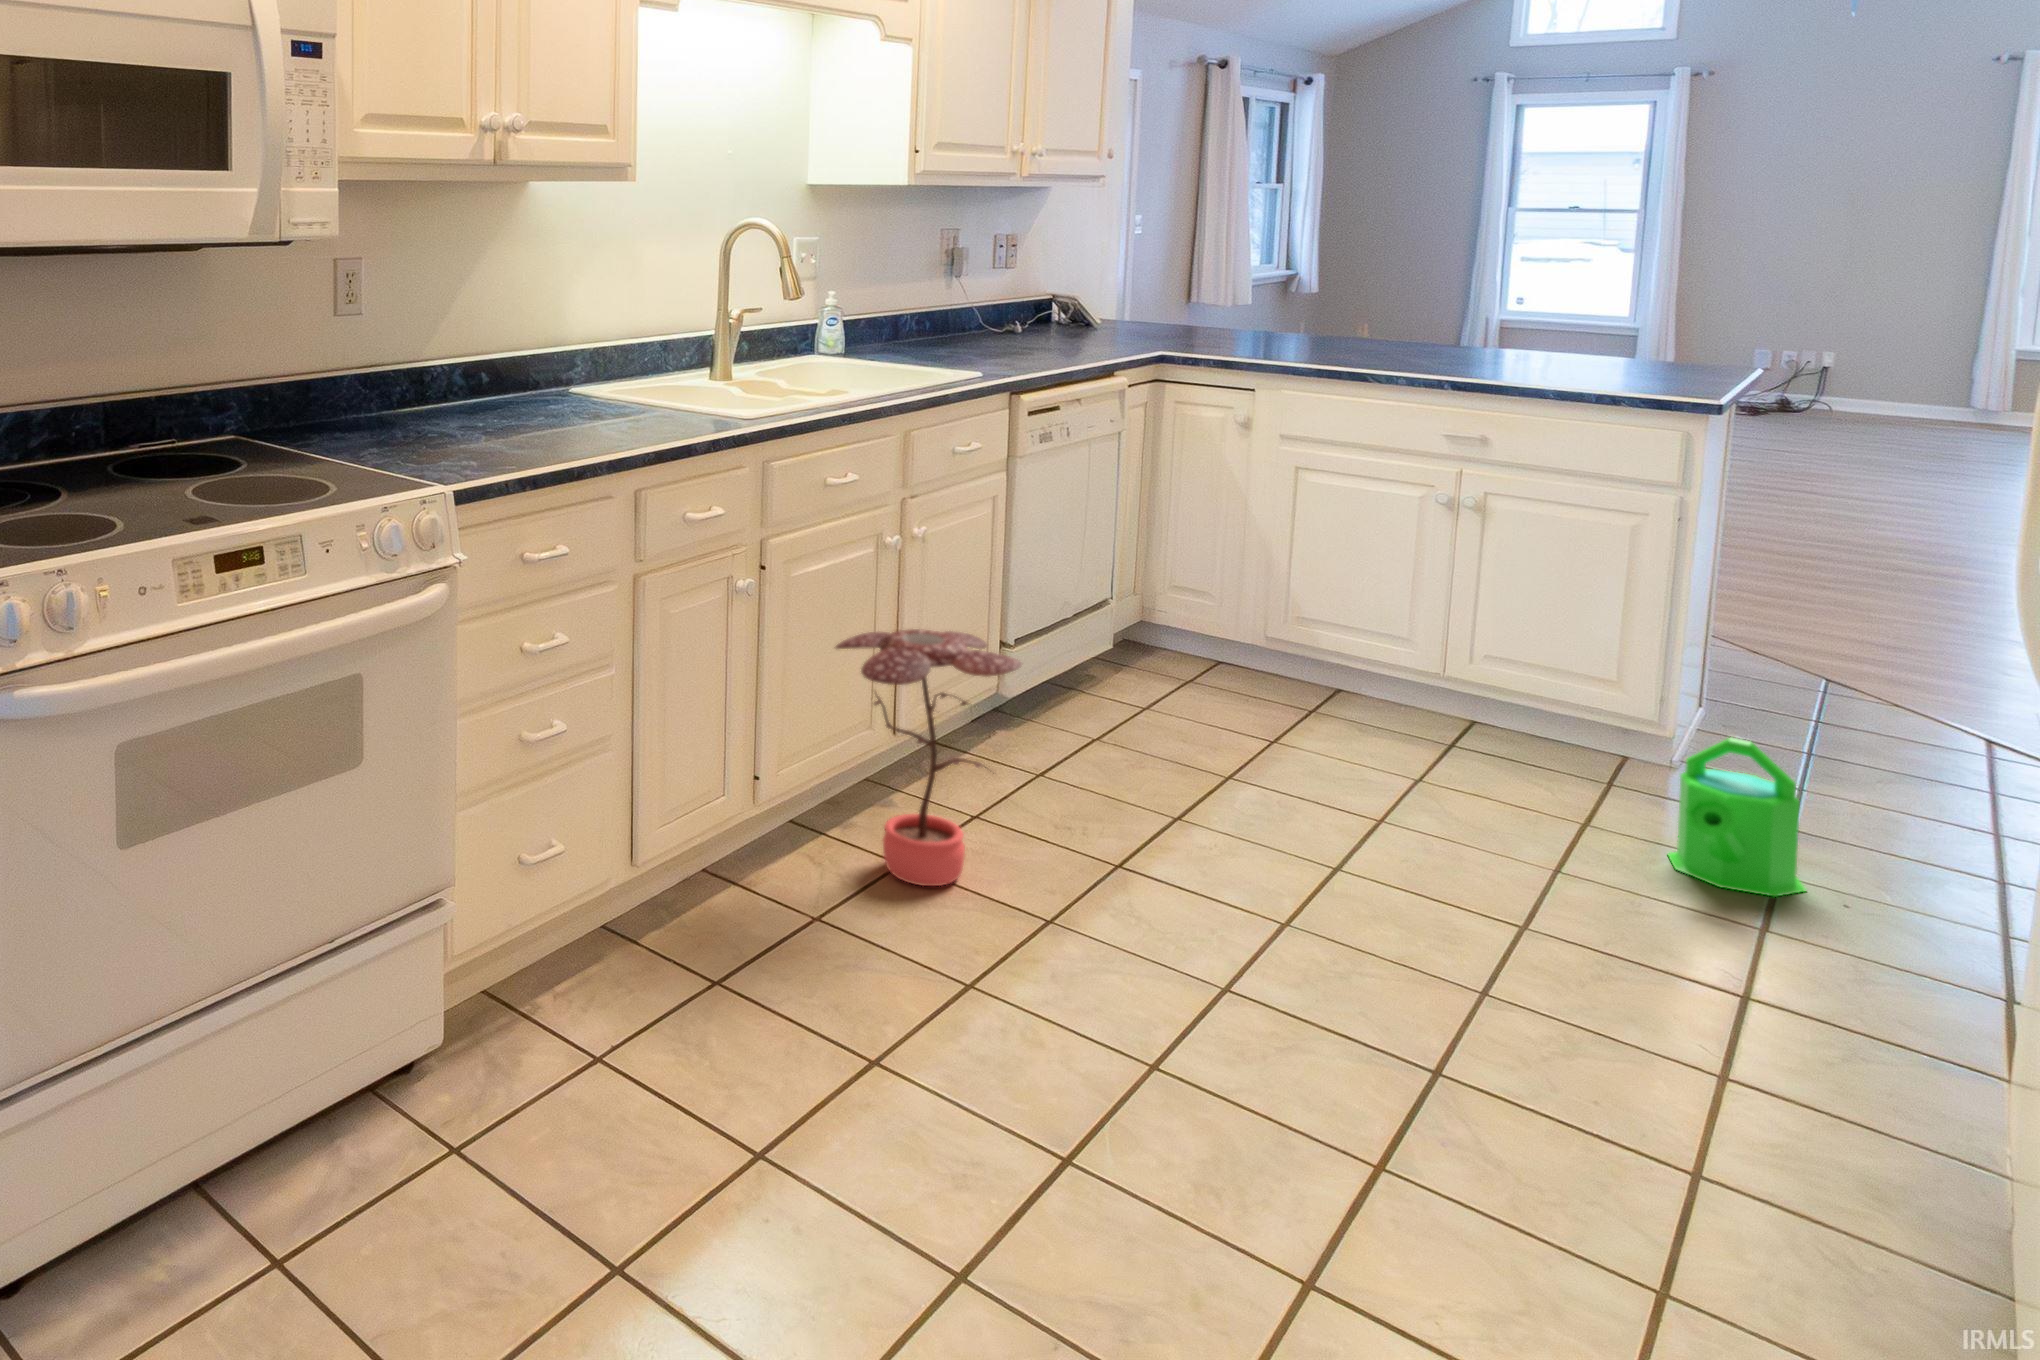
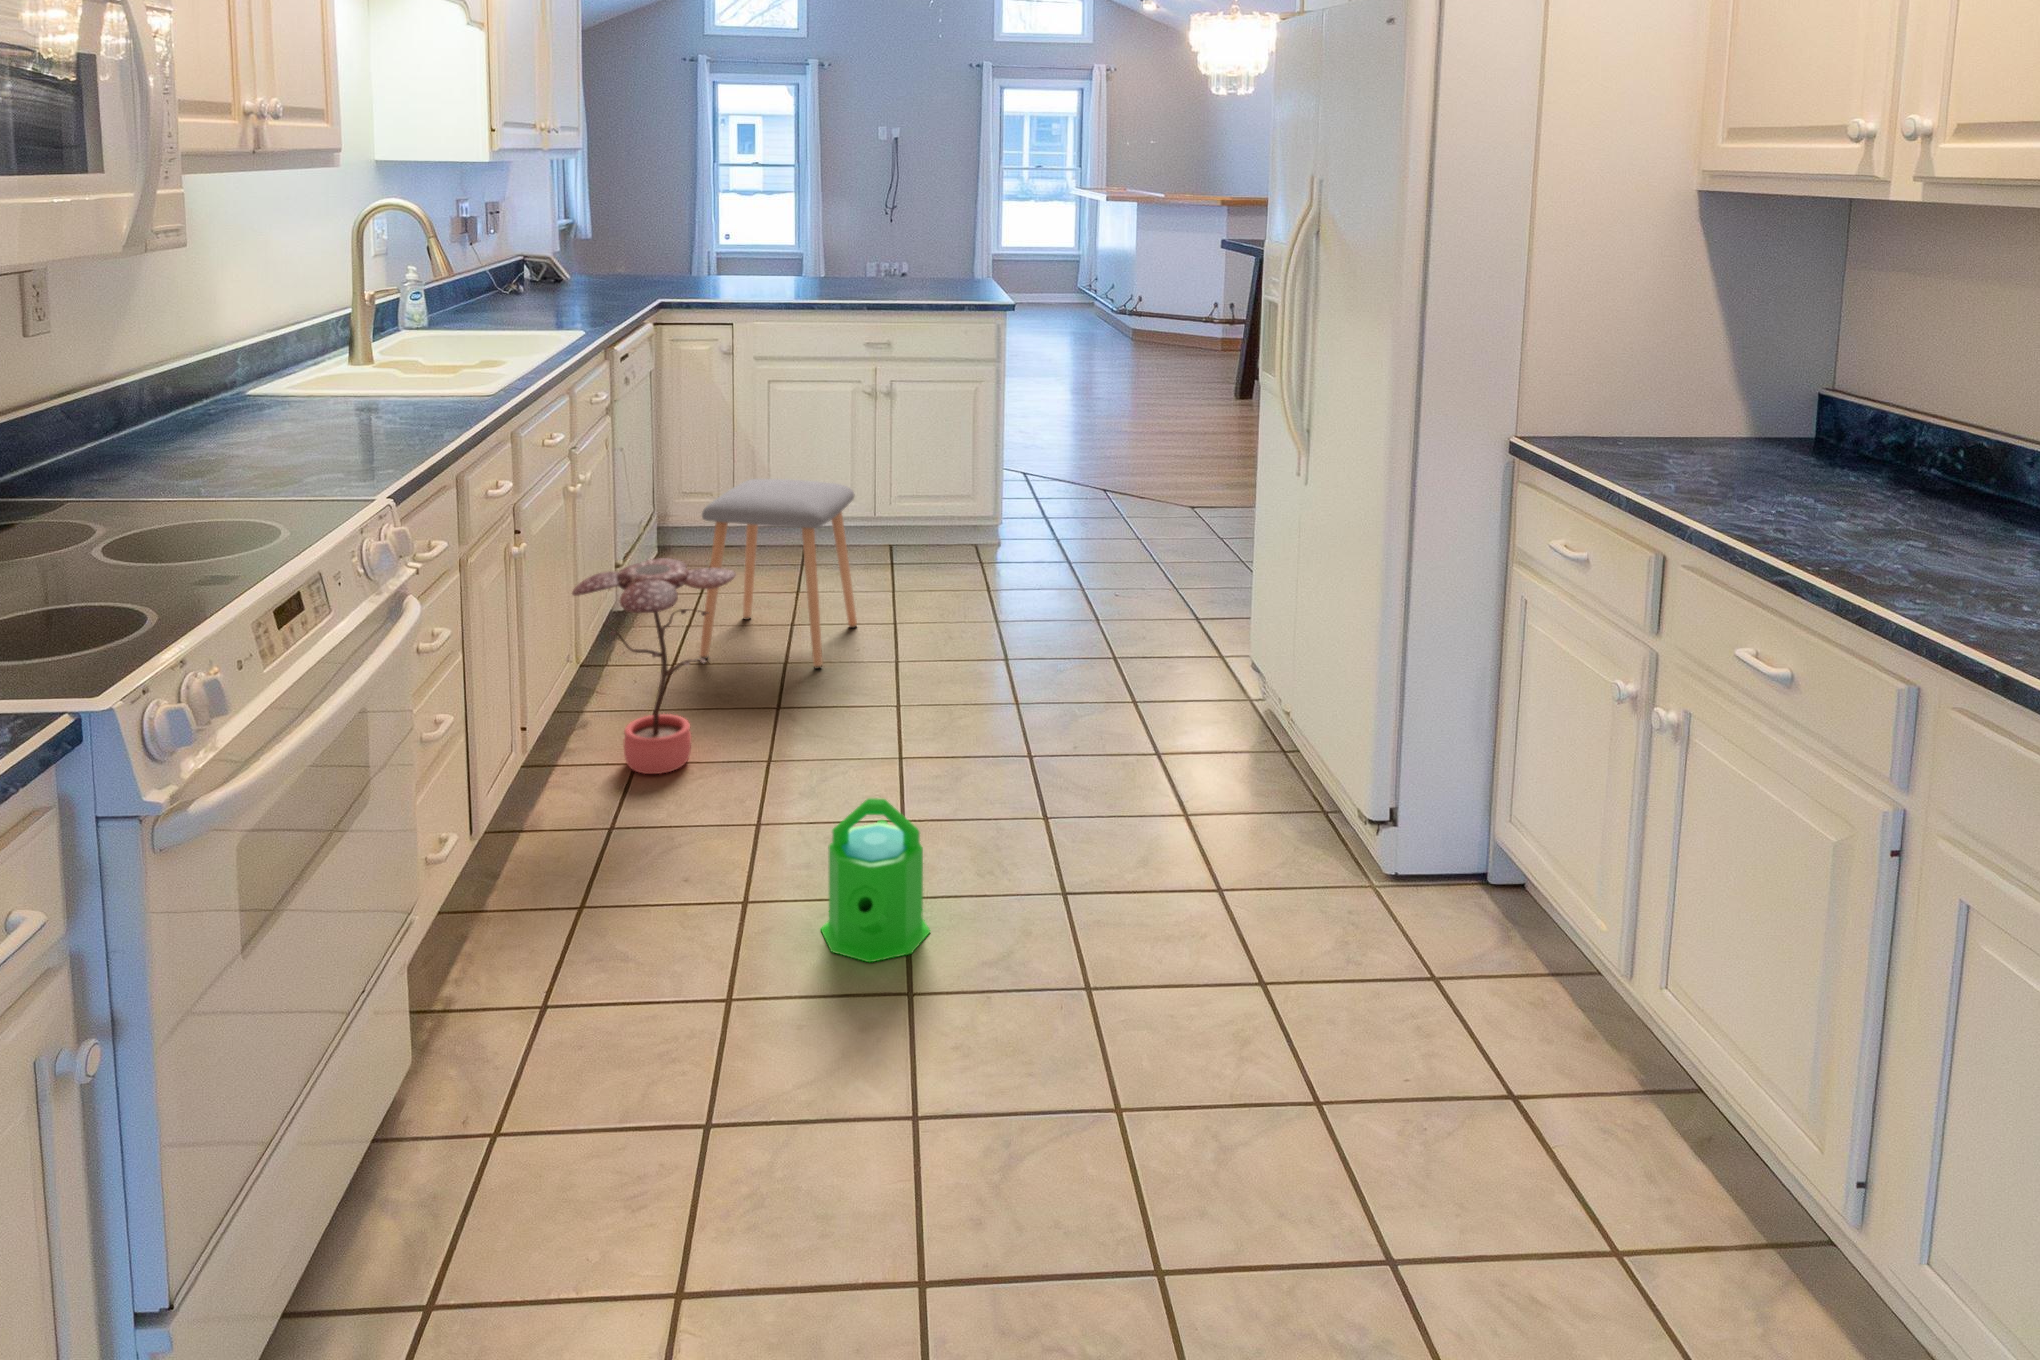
stool: none [1080,574,1328,837] -> present [700,479,857,669]
watering can: present [1668,738,1805,896] -> present [821,798,930,962]

